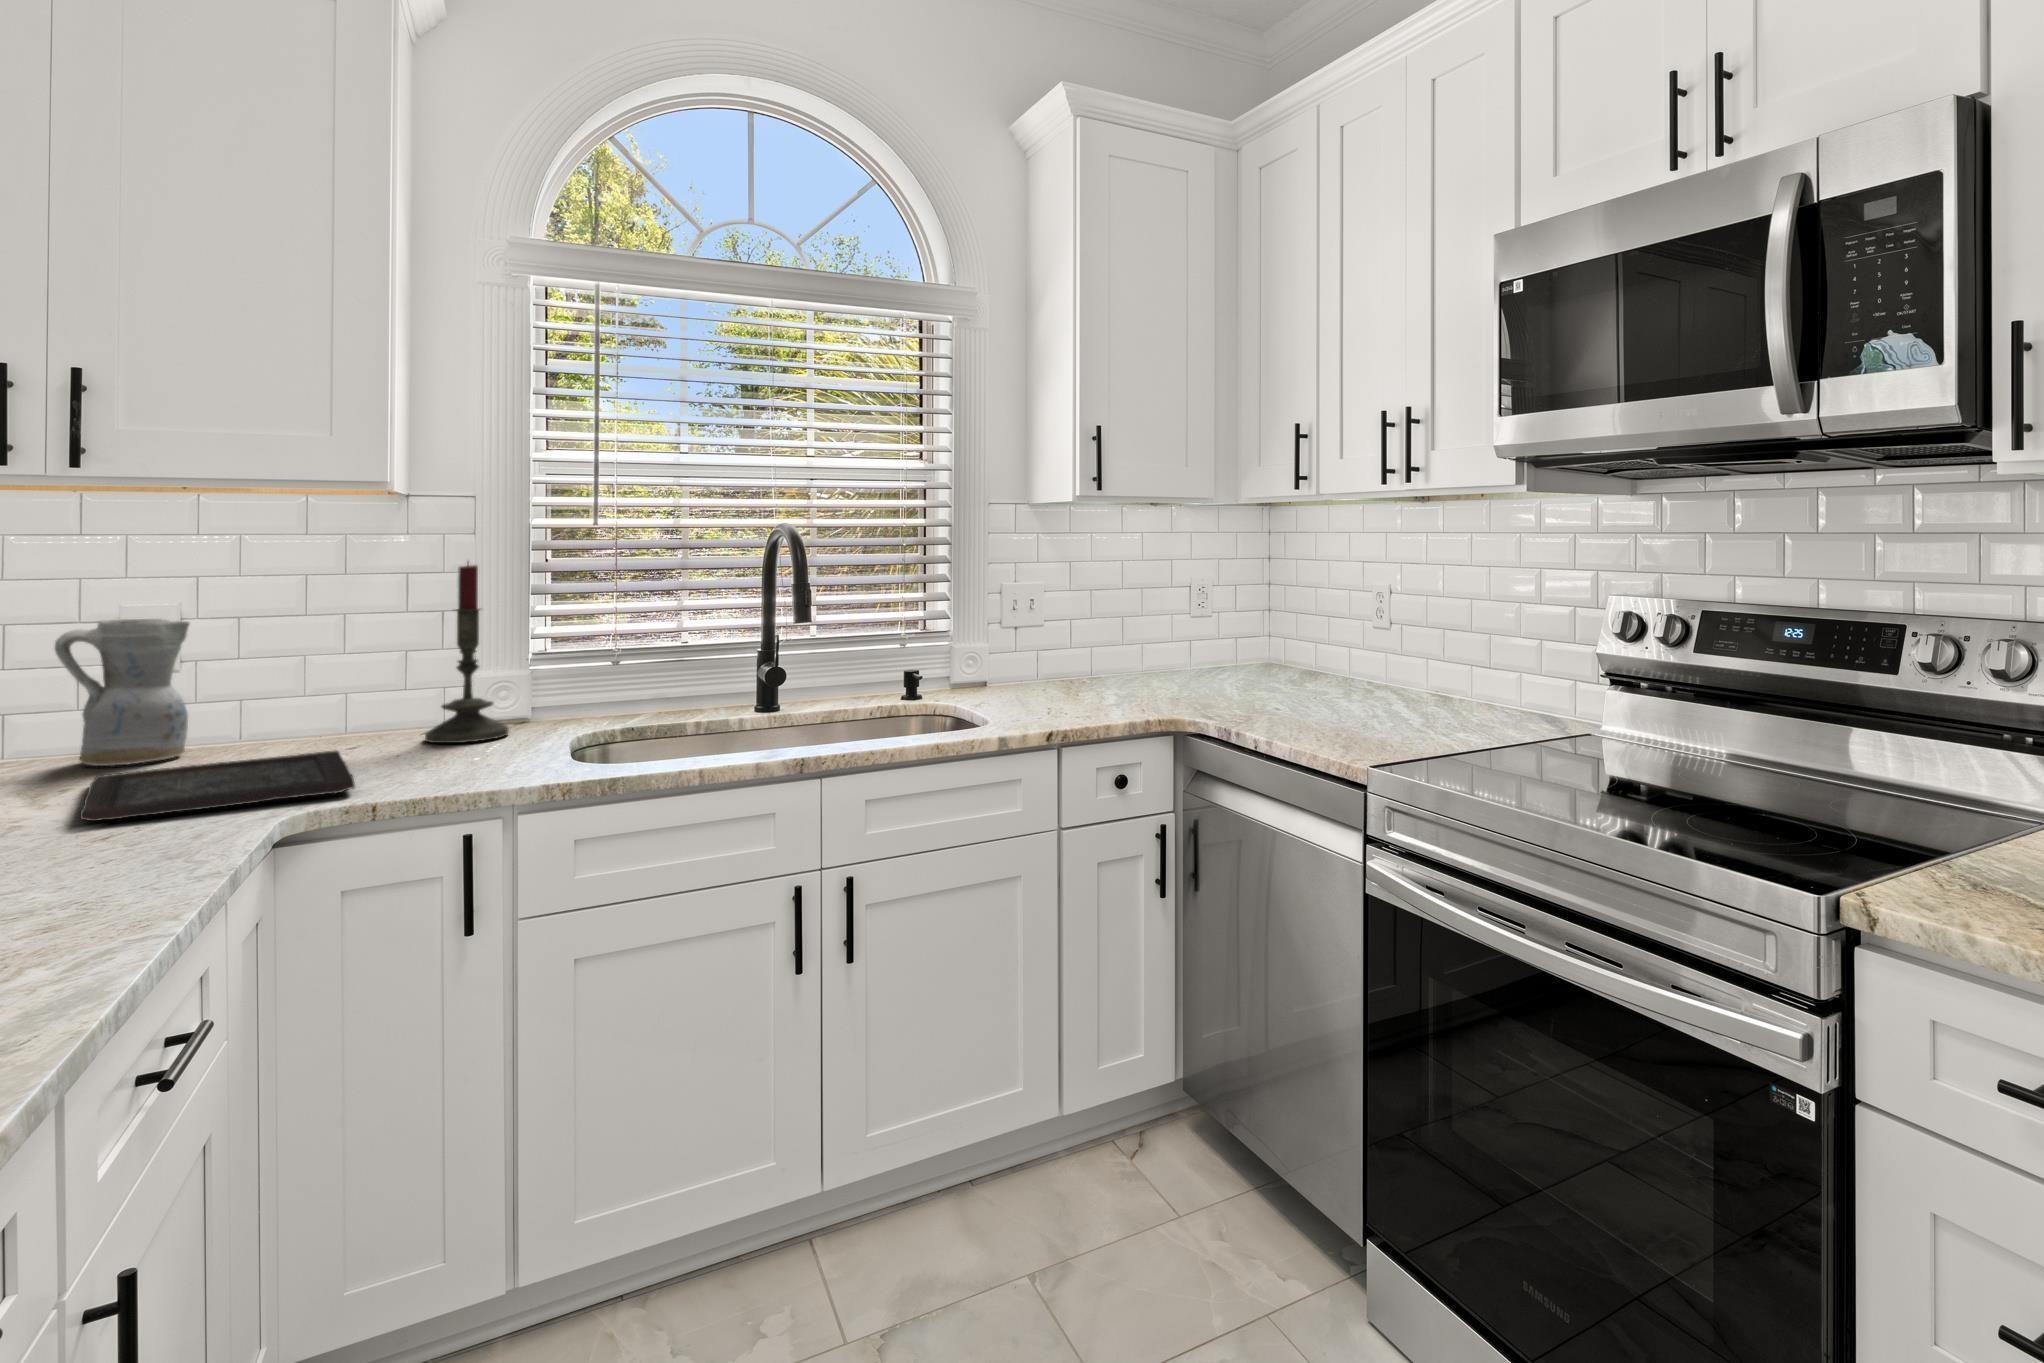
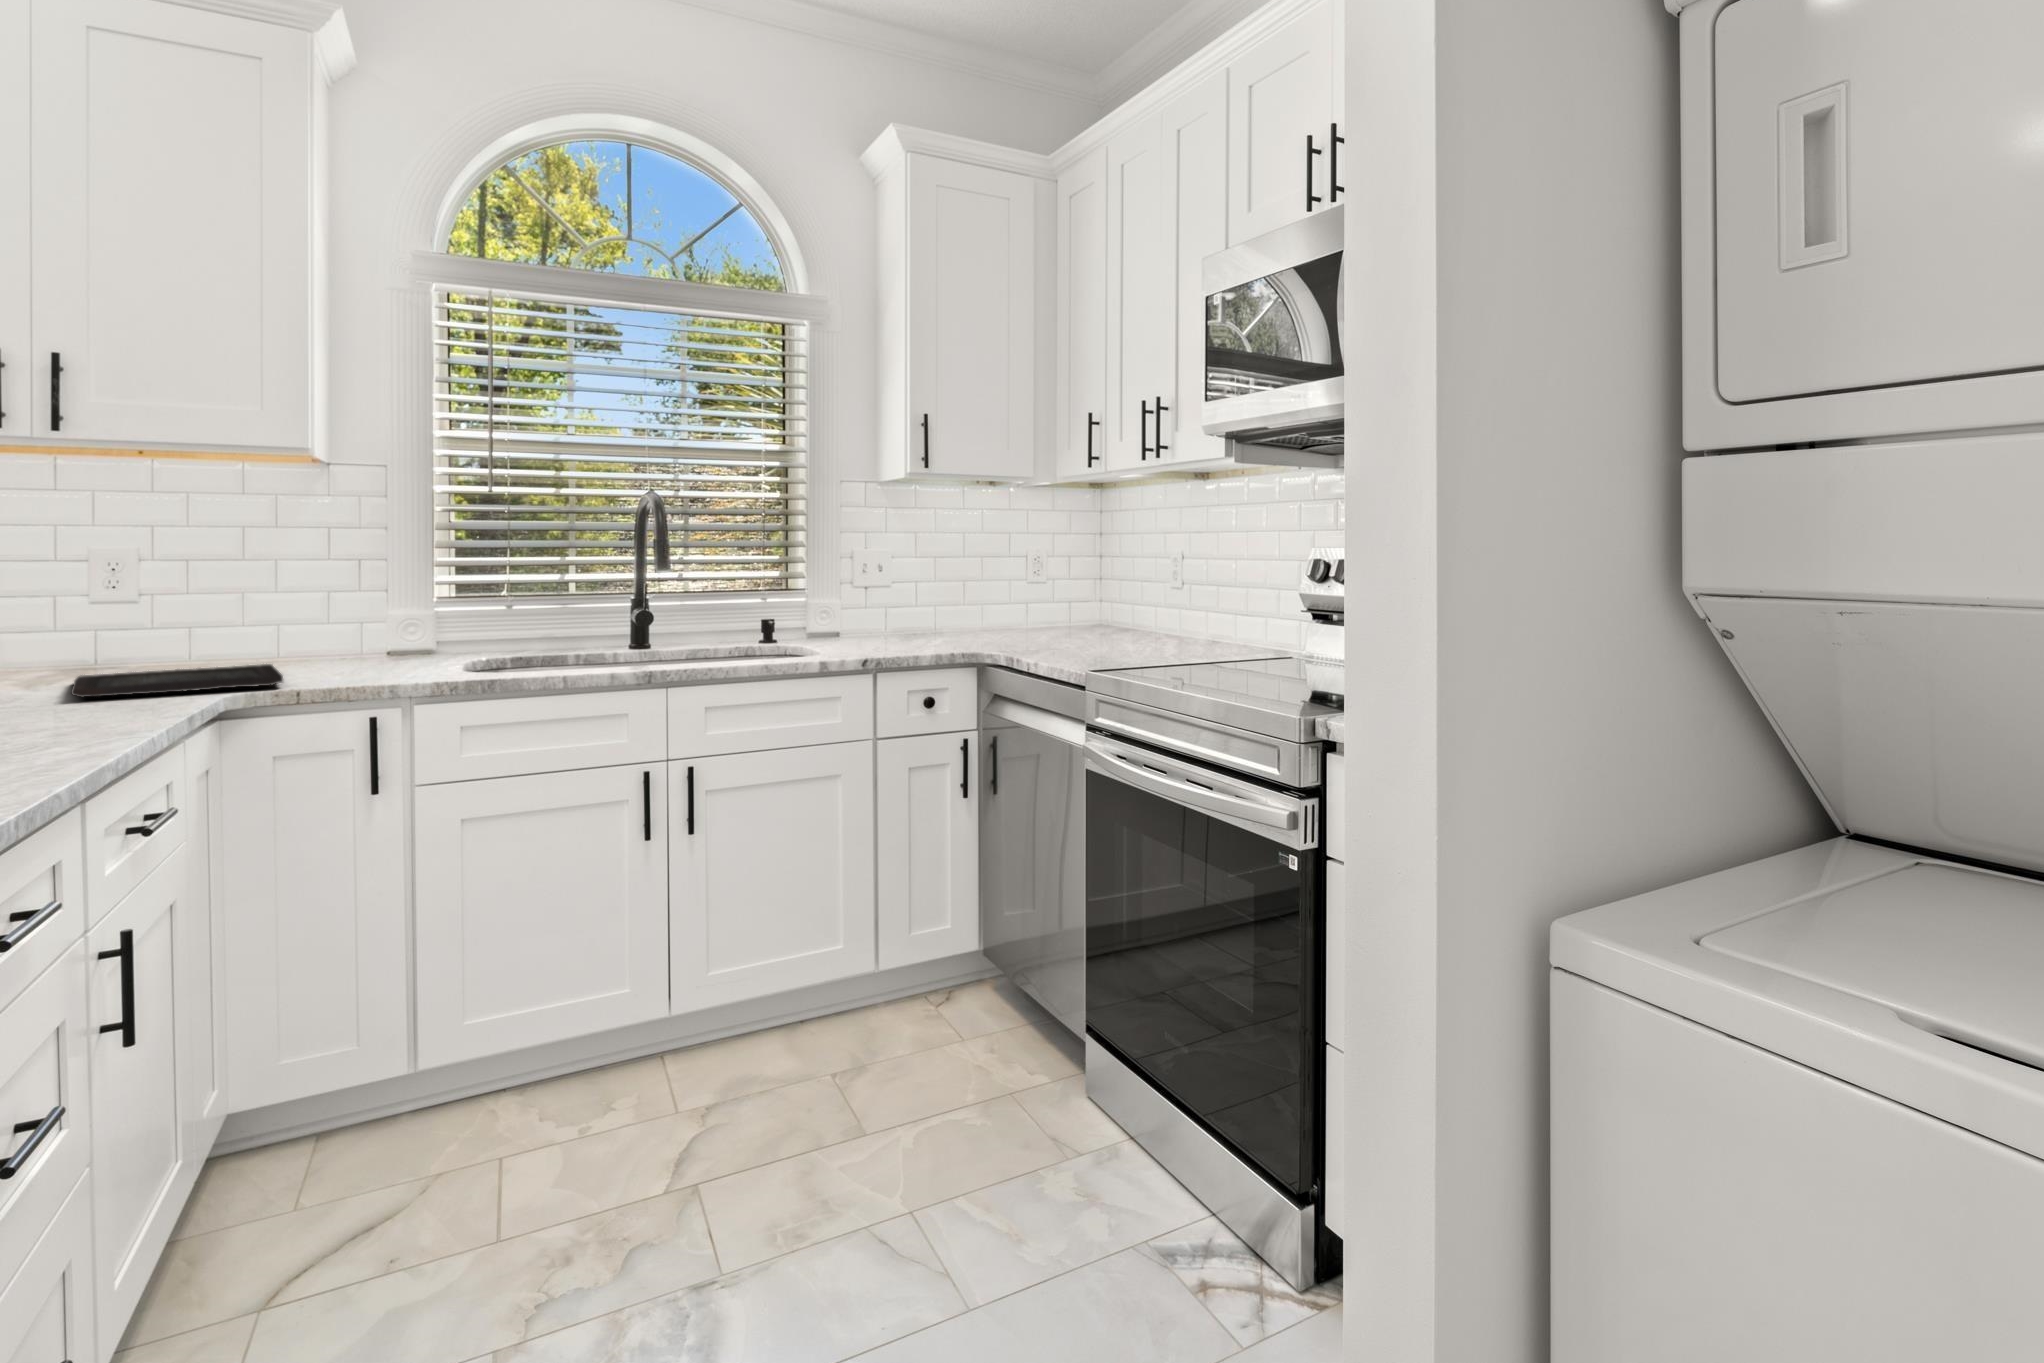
candle: present [425,564,509,743] -> none [344,517,414,663]
ceramic pitcher: present [55,619,190,766] -> none [43,559,152,674]

